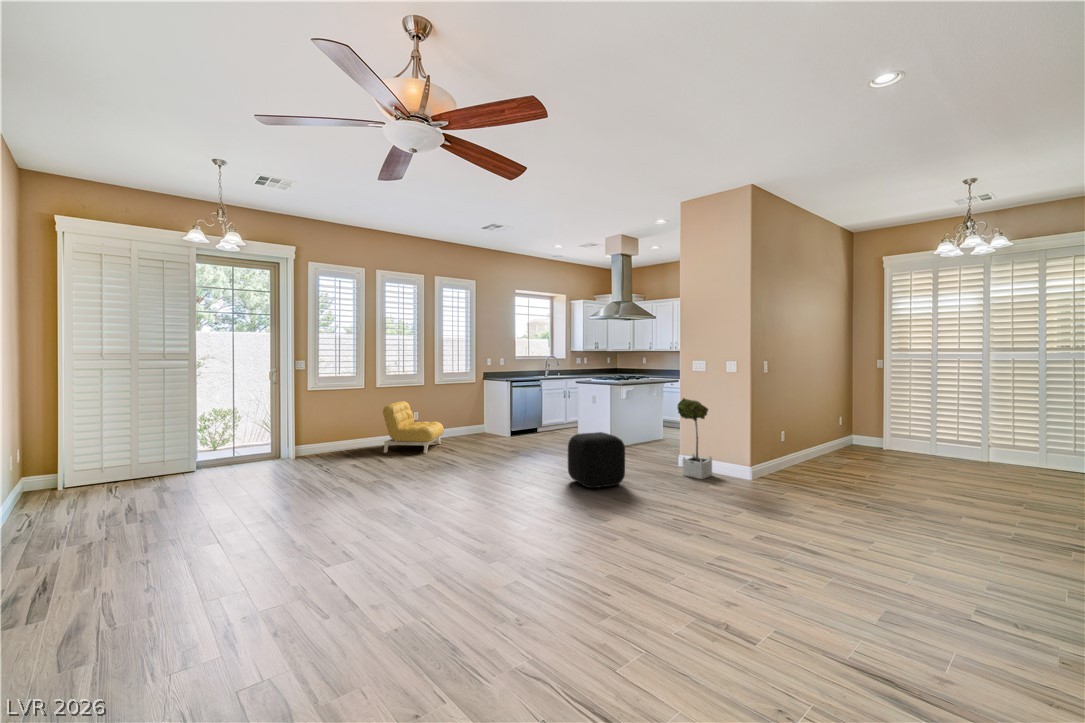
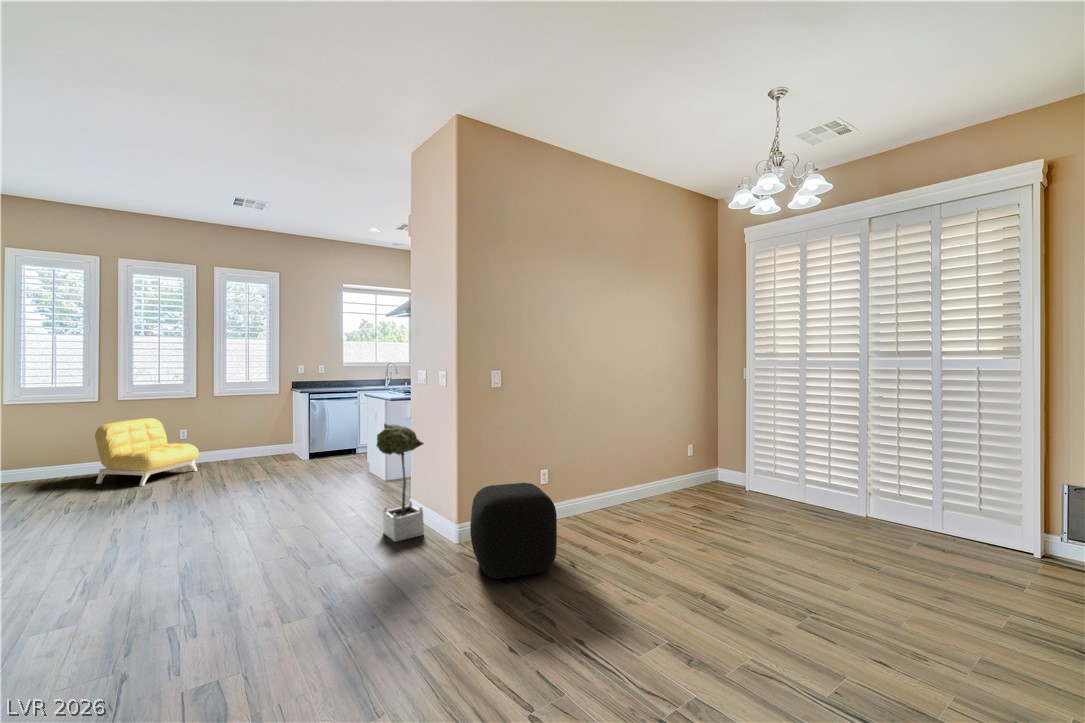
ottoman: present [568,432,625,488] -> present [470,483,557,579]

